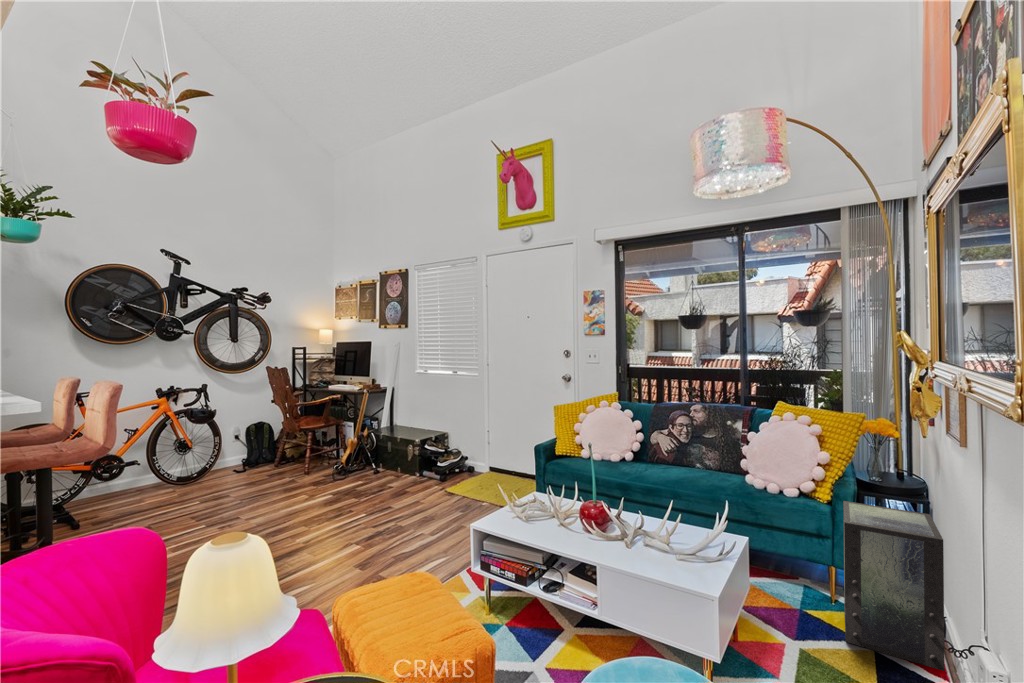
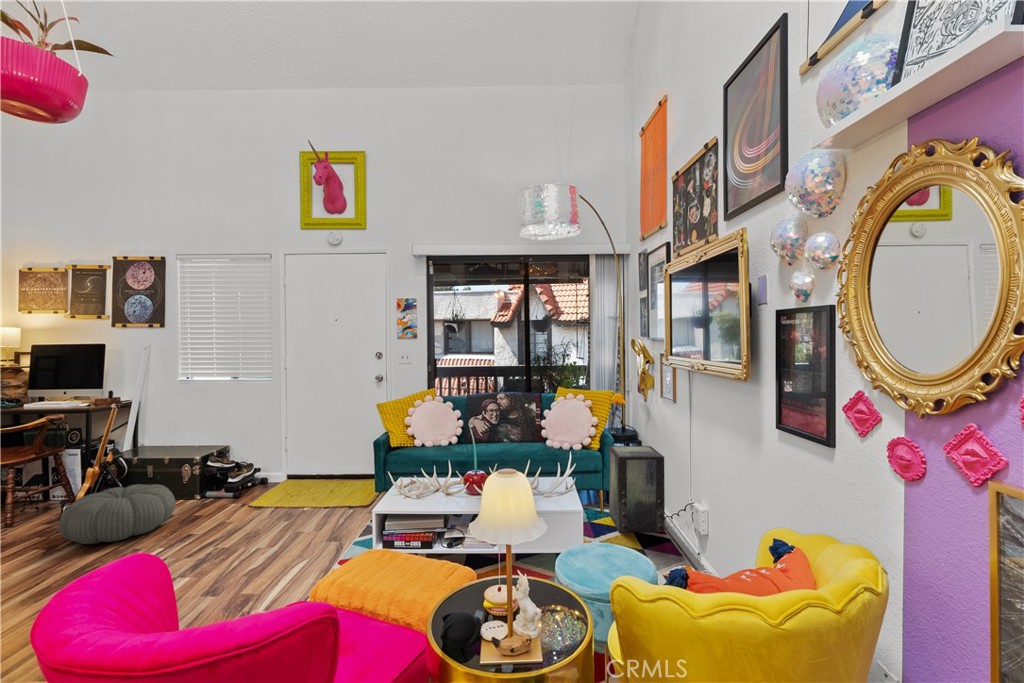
pouf: none [319,457,392,500] -> present [59,484,175,544]

